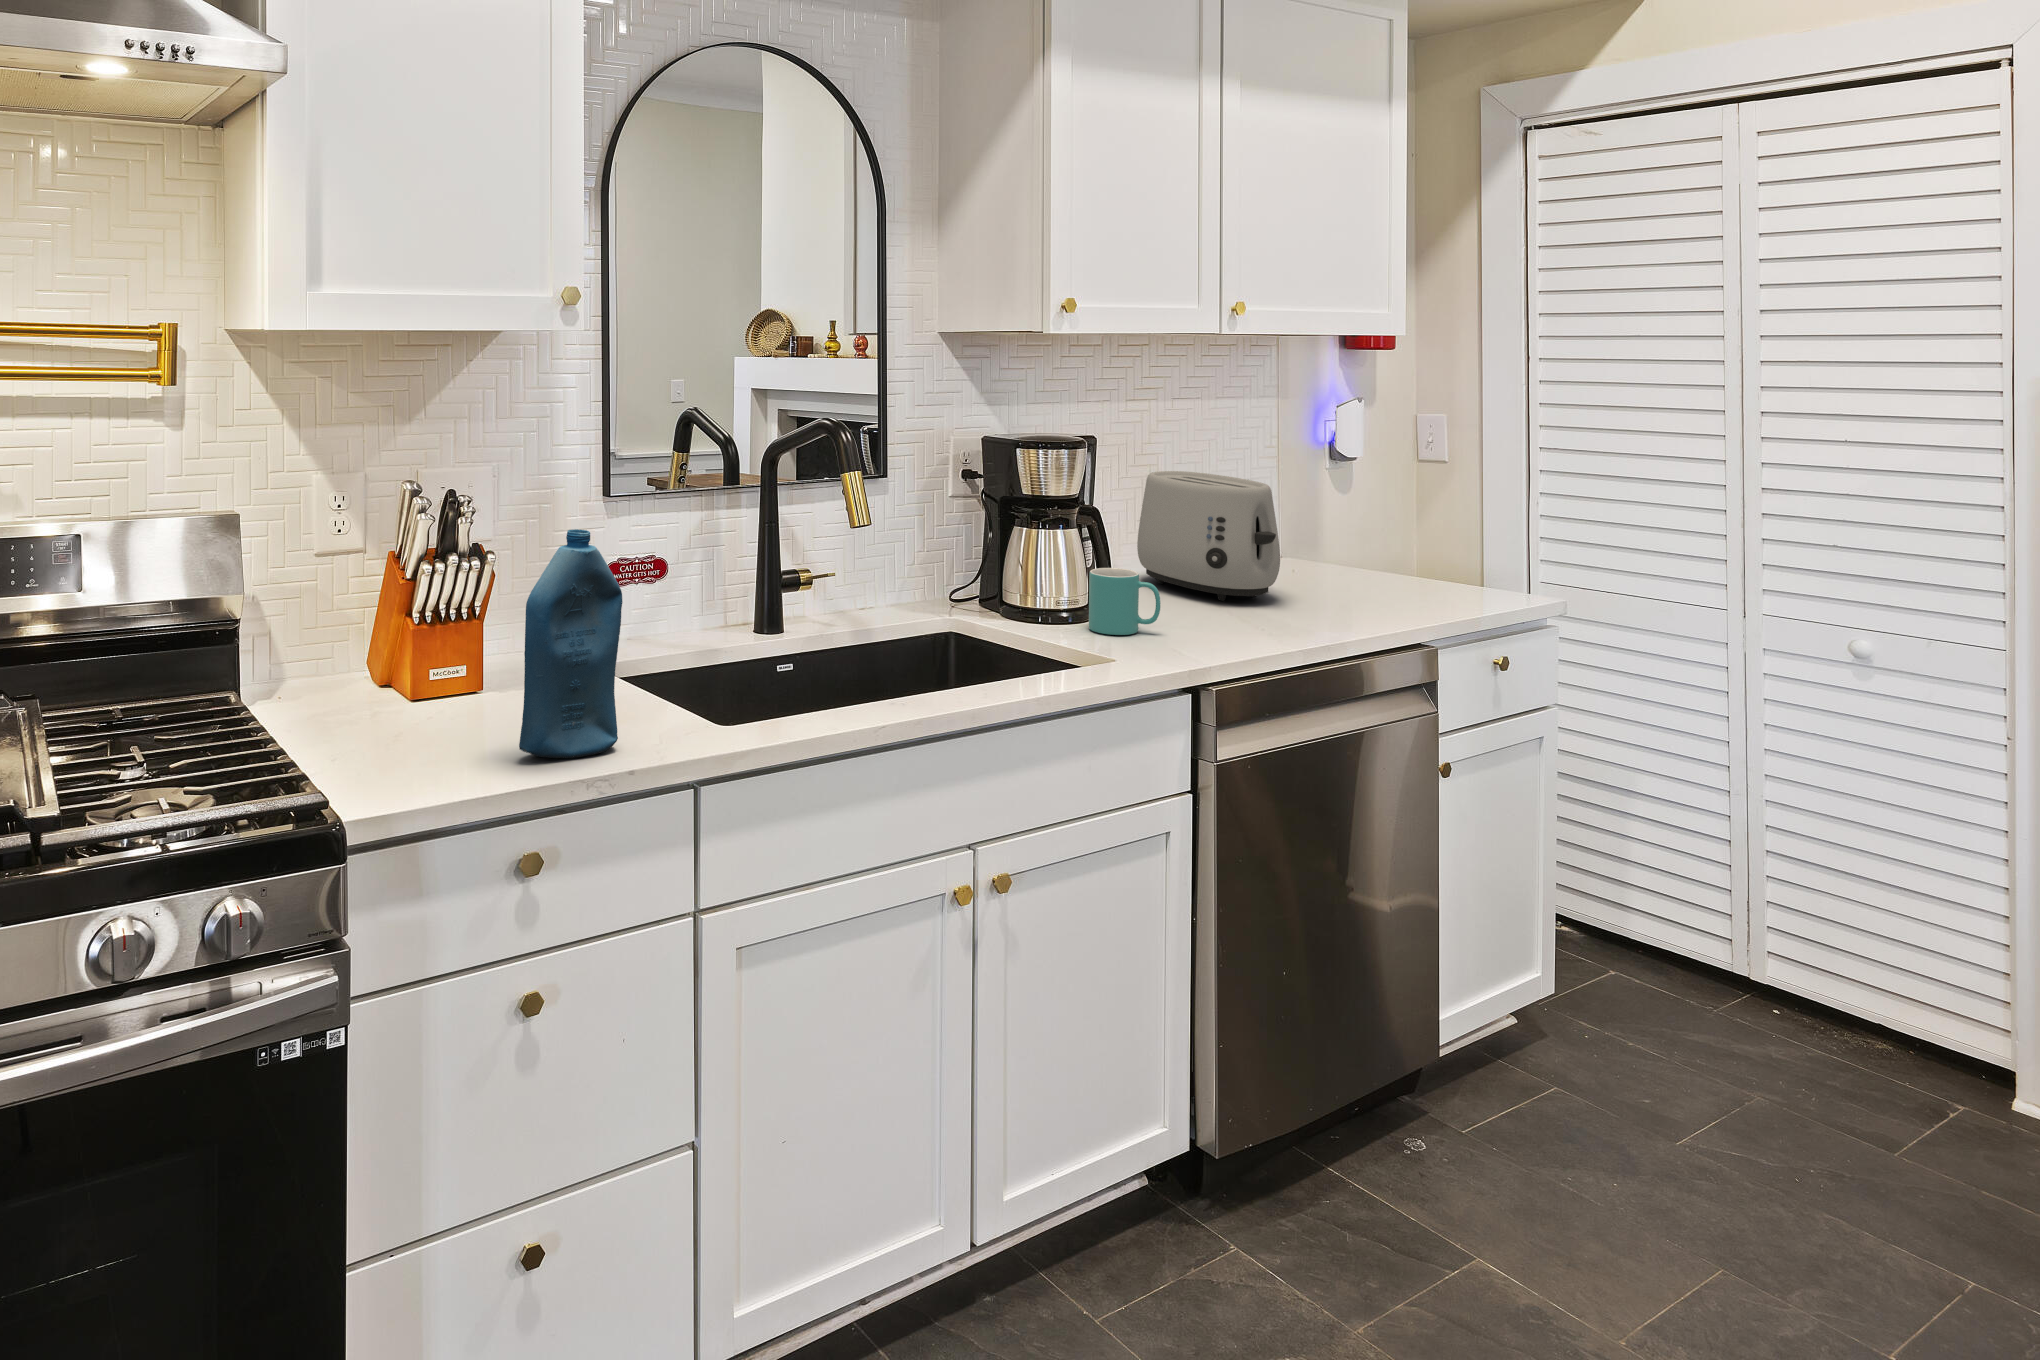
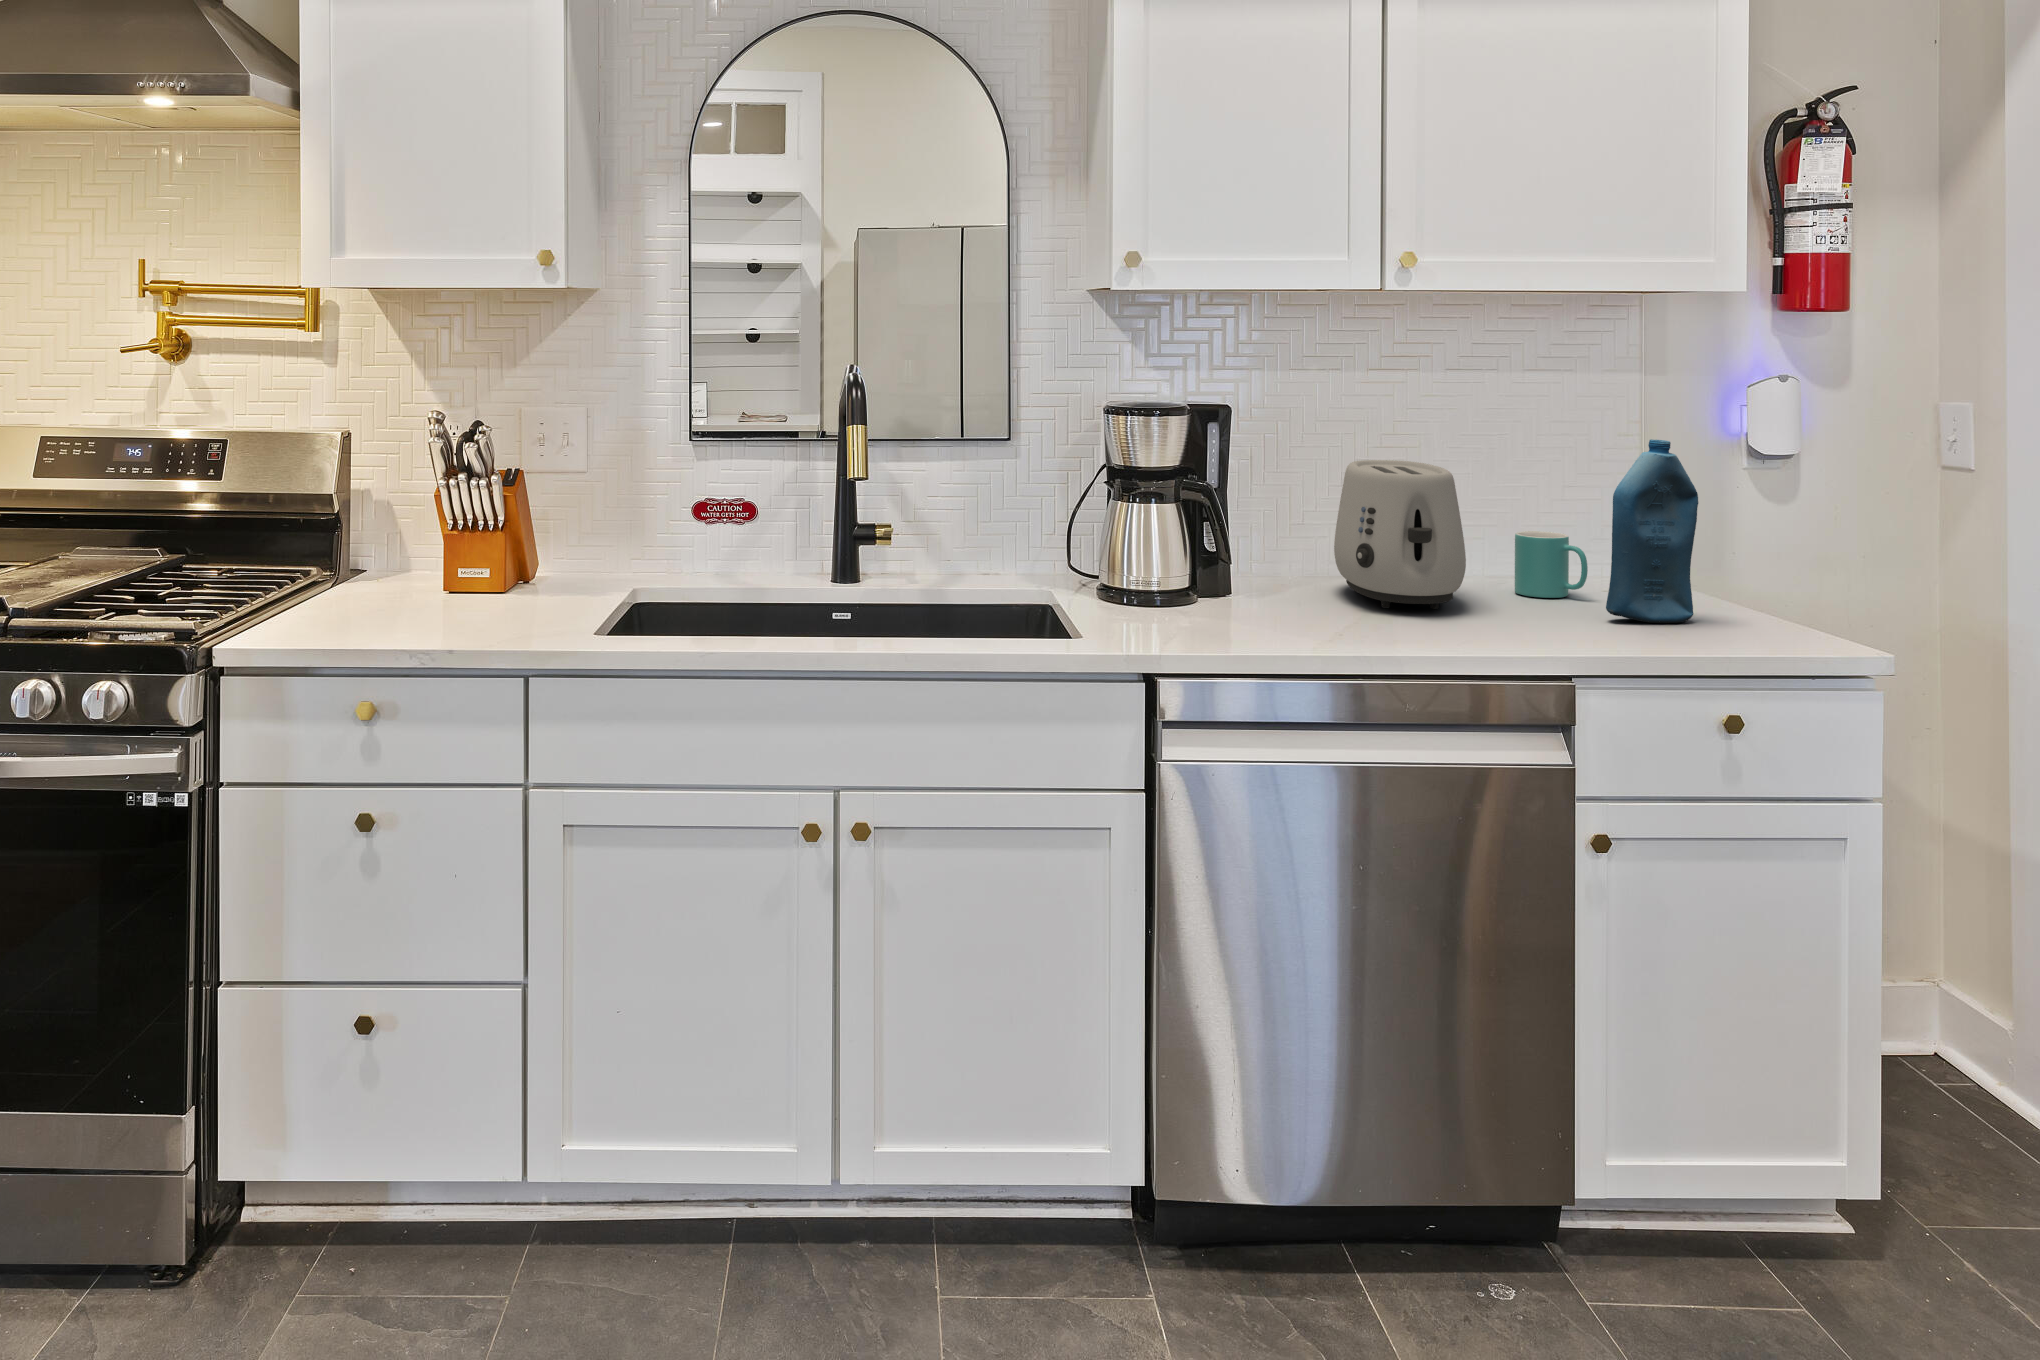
bottle: present [519,529,622,758] -> present [1606,439,1698,623]
mug: present [1089,568,1161,635] -> present [1515,531,1588,598]

